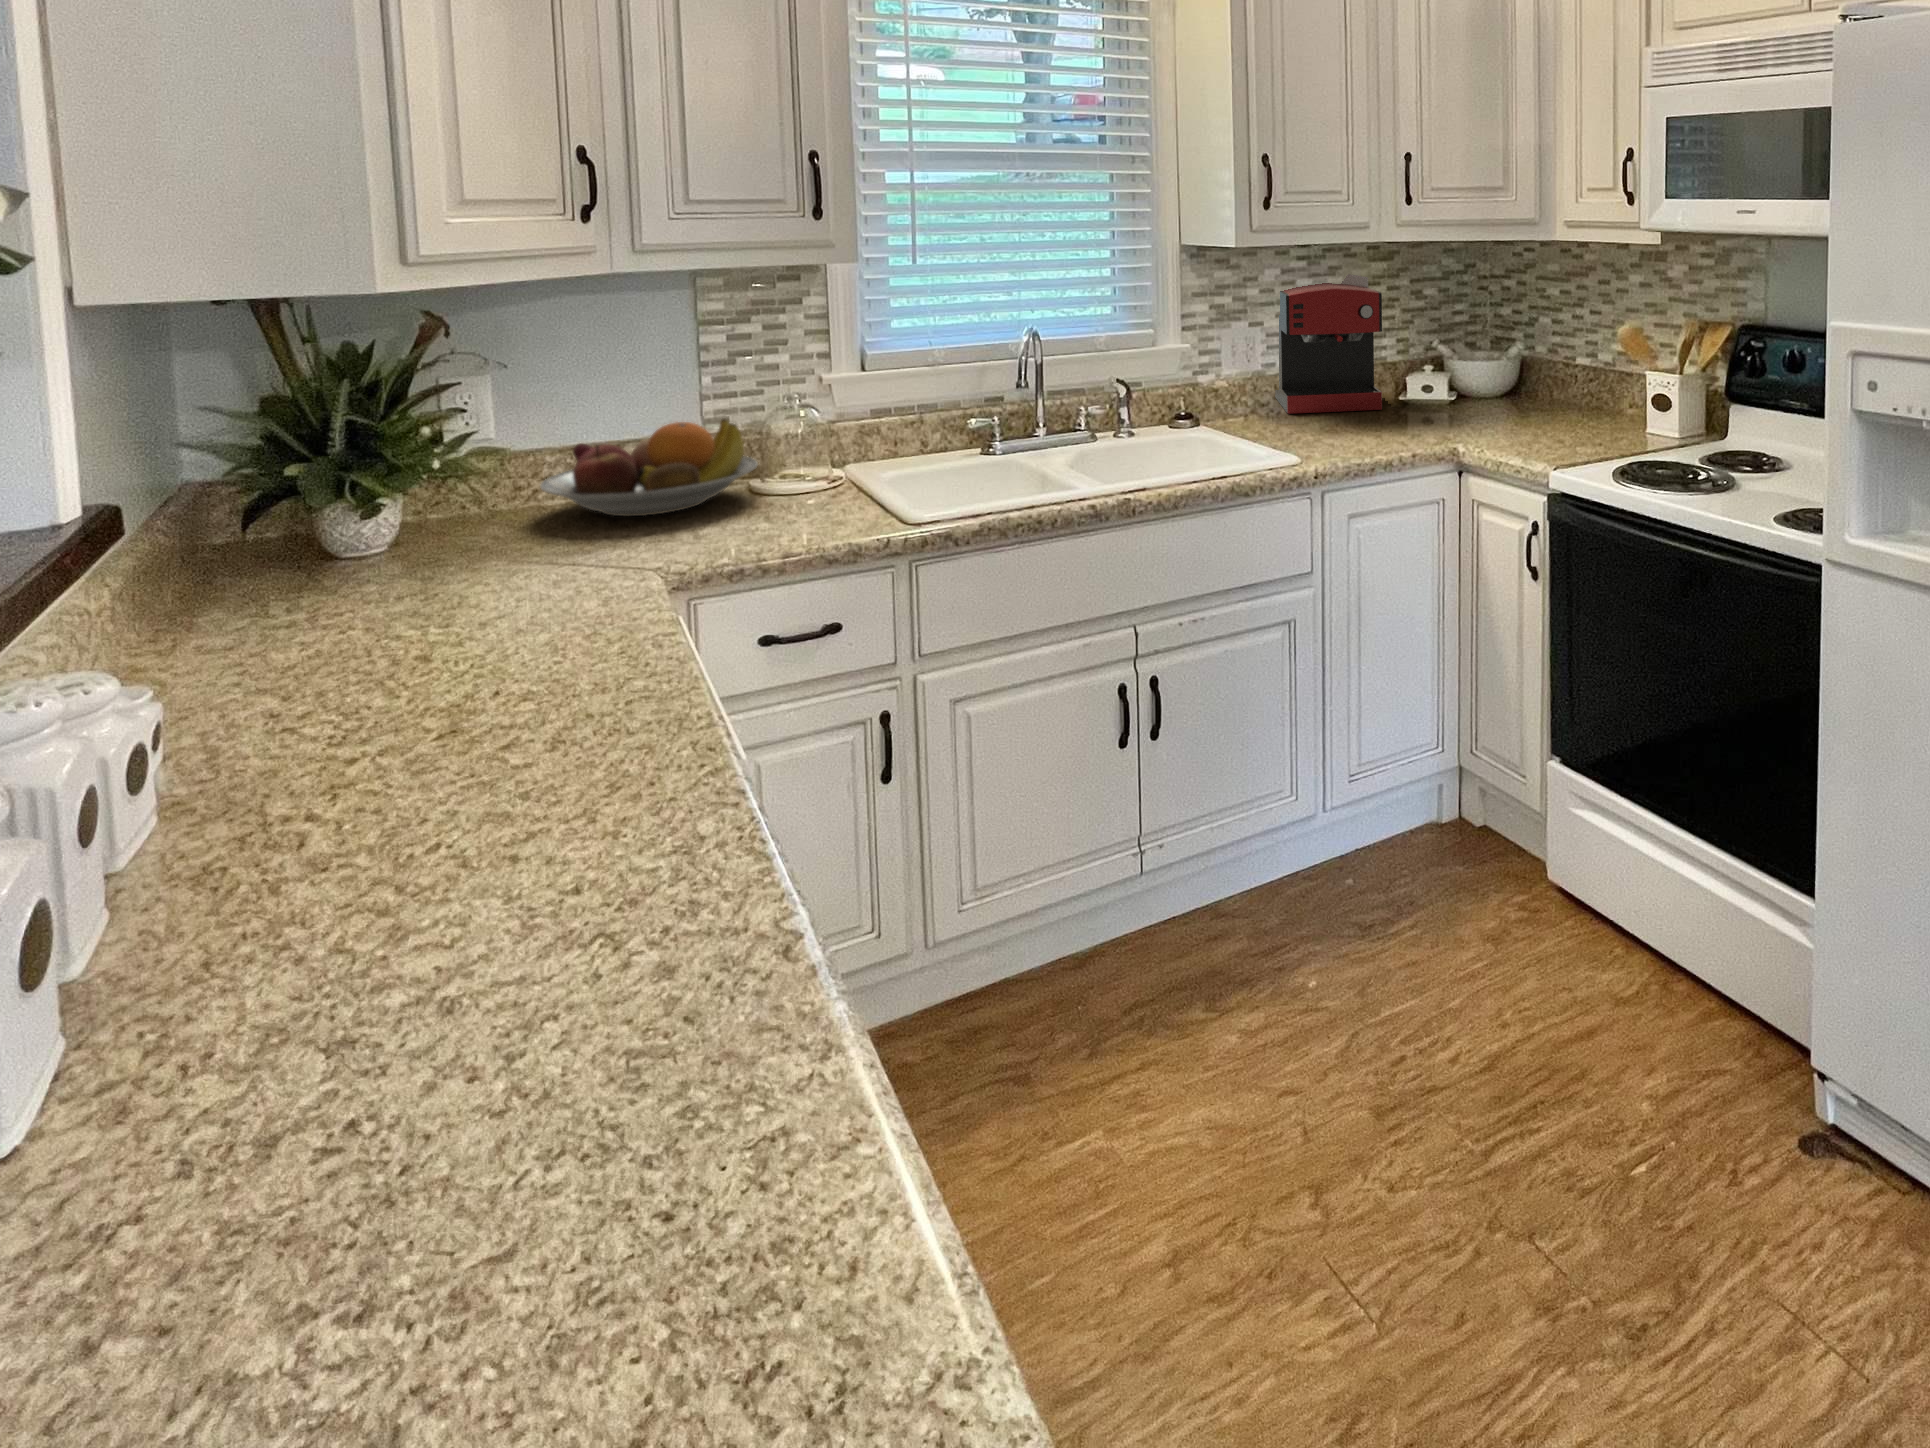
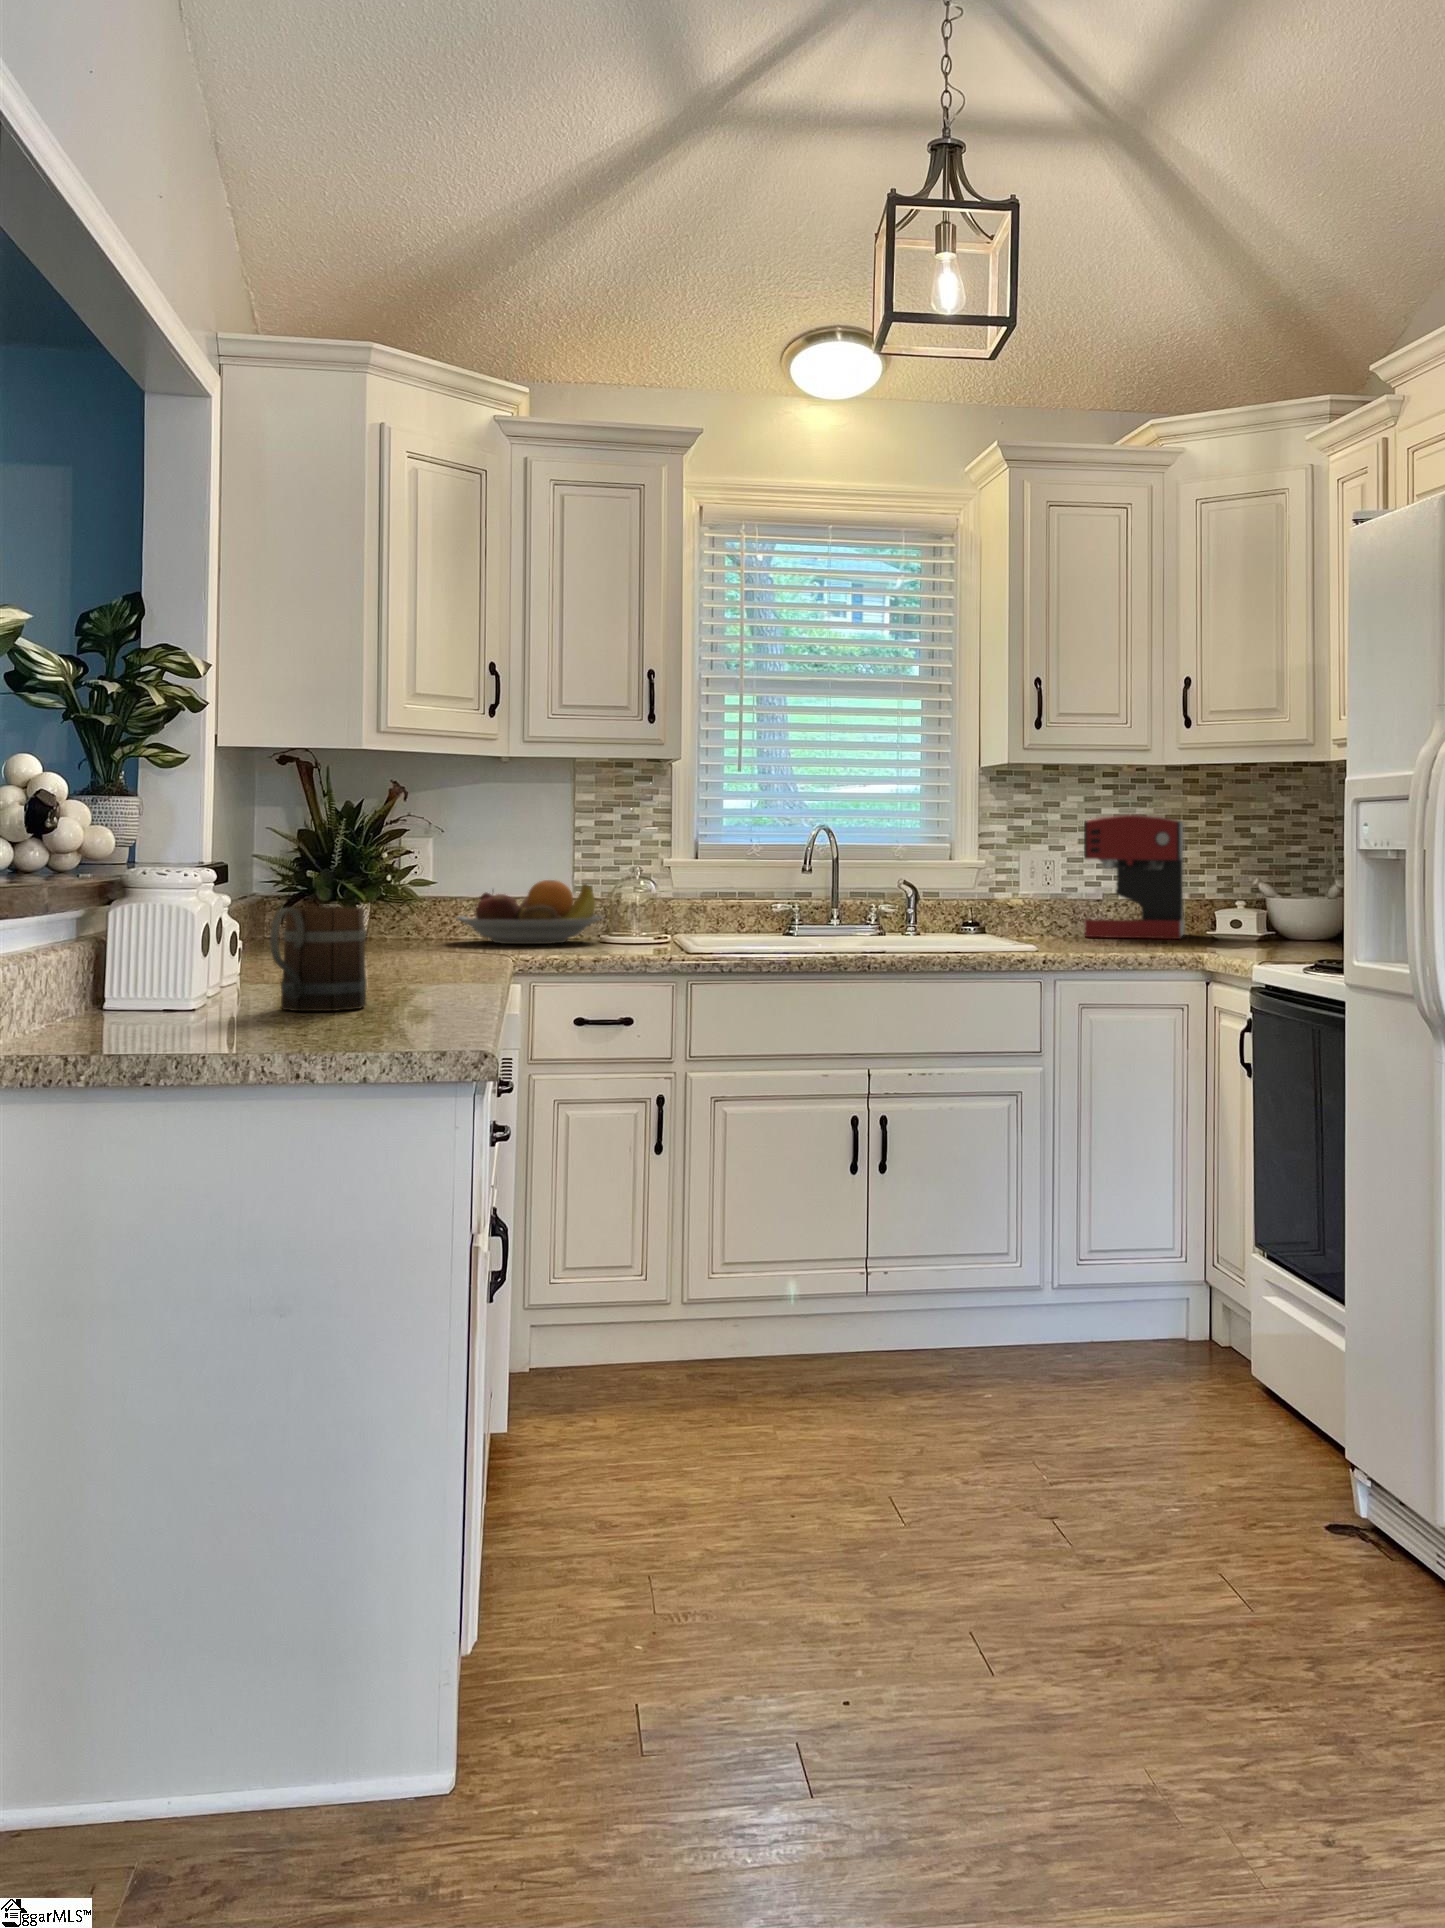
mug: none [315,758,545,1038] -> present [270,907,367,1011]

